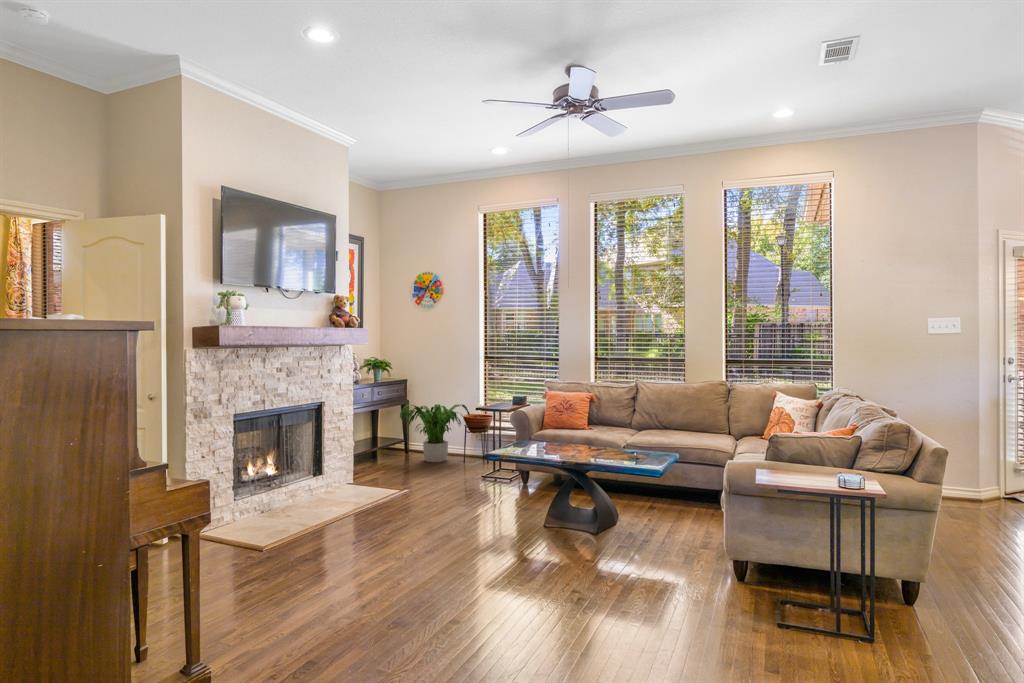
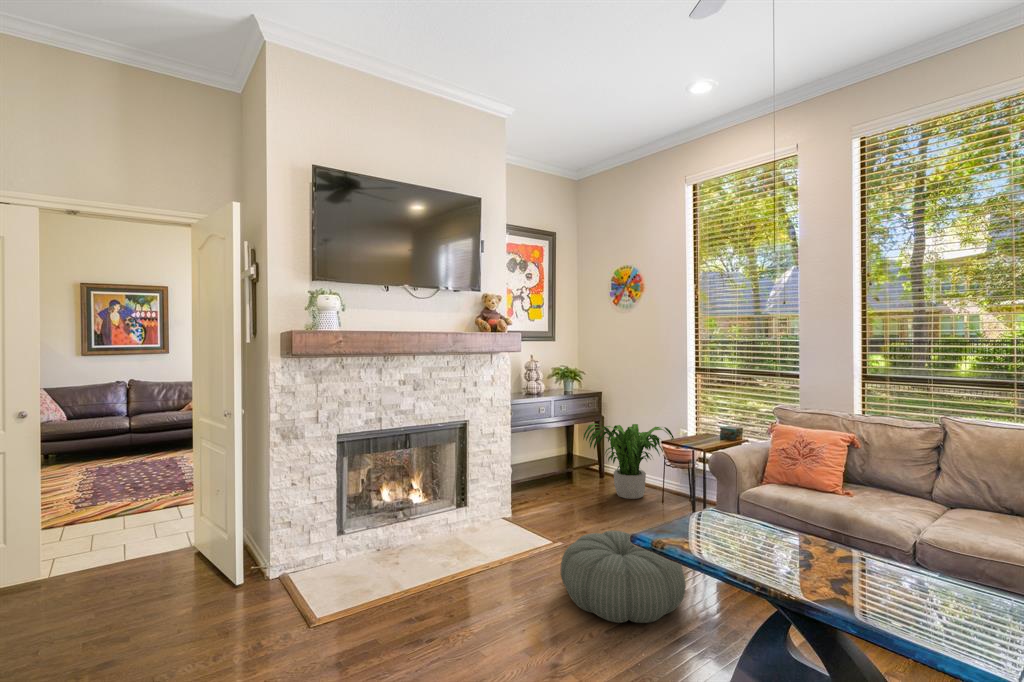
pouf: none [425,466,503,512] -> present [560,531,686,623]

